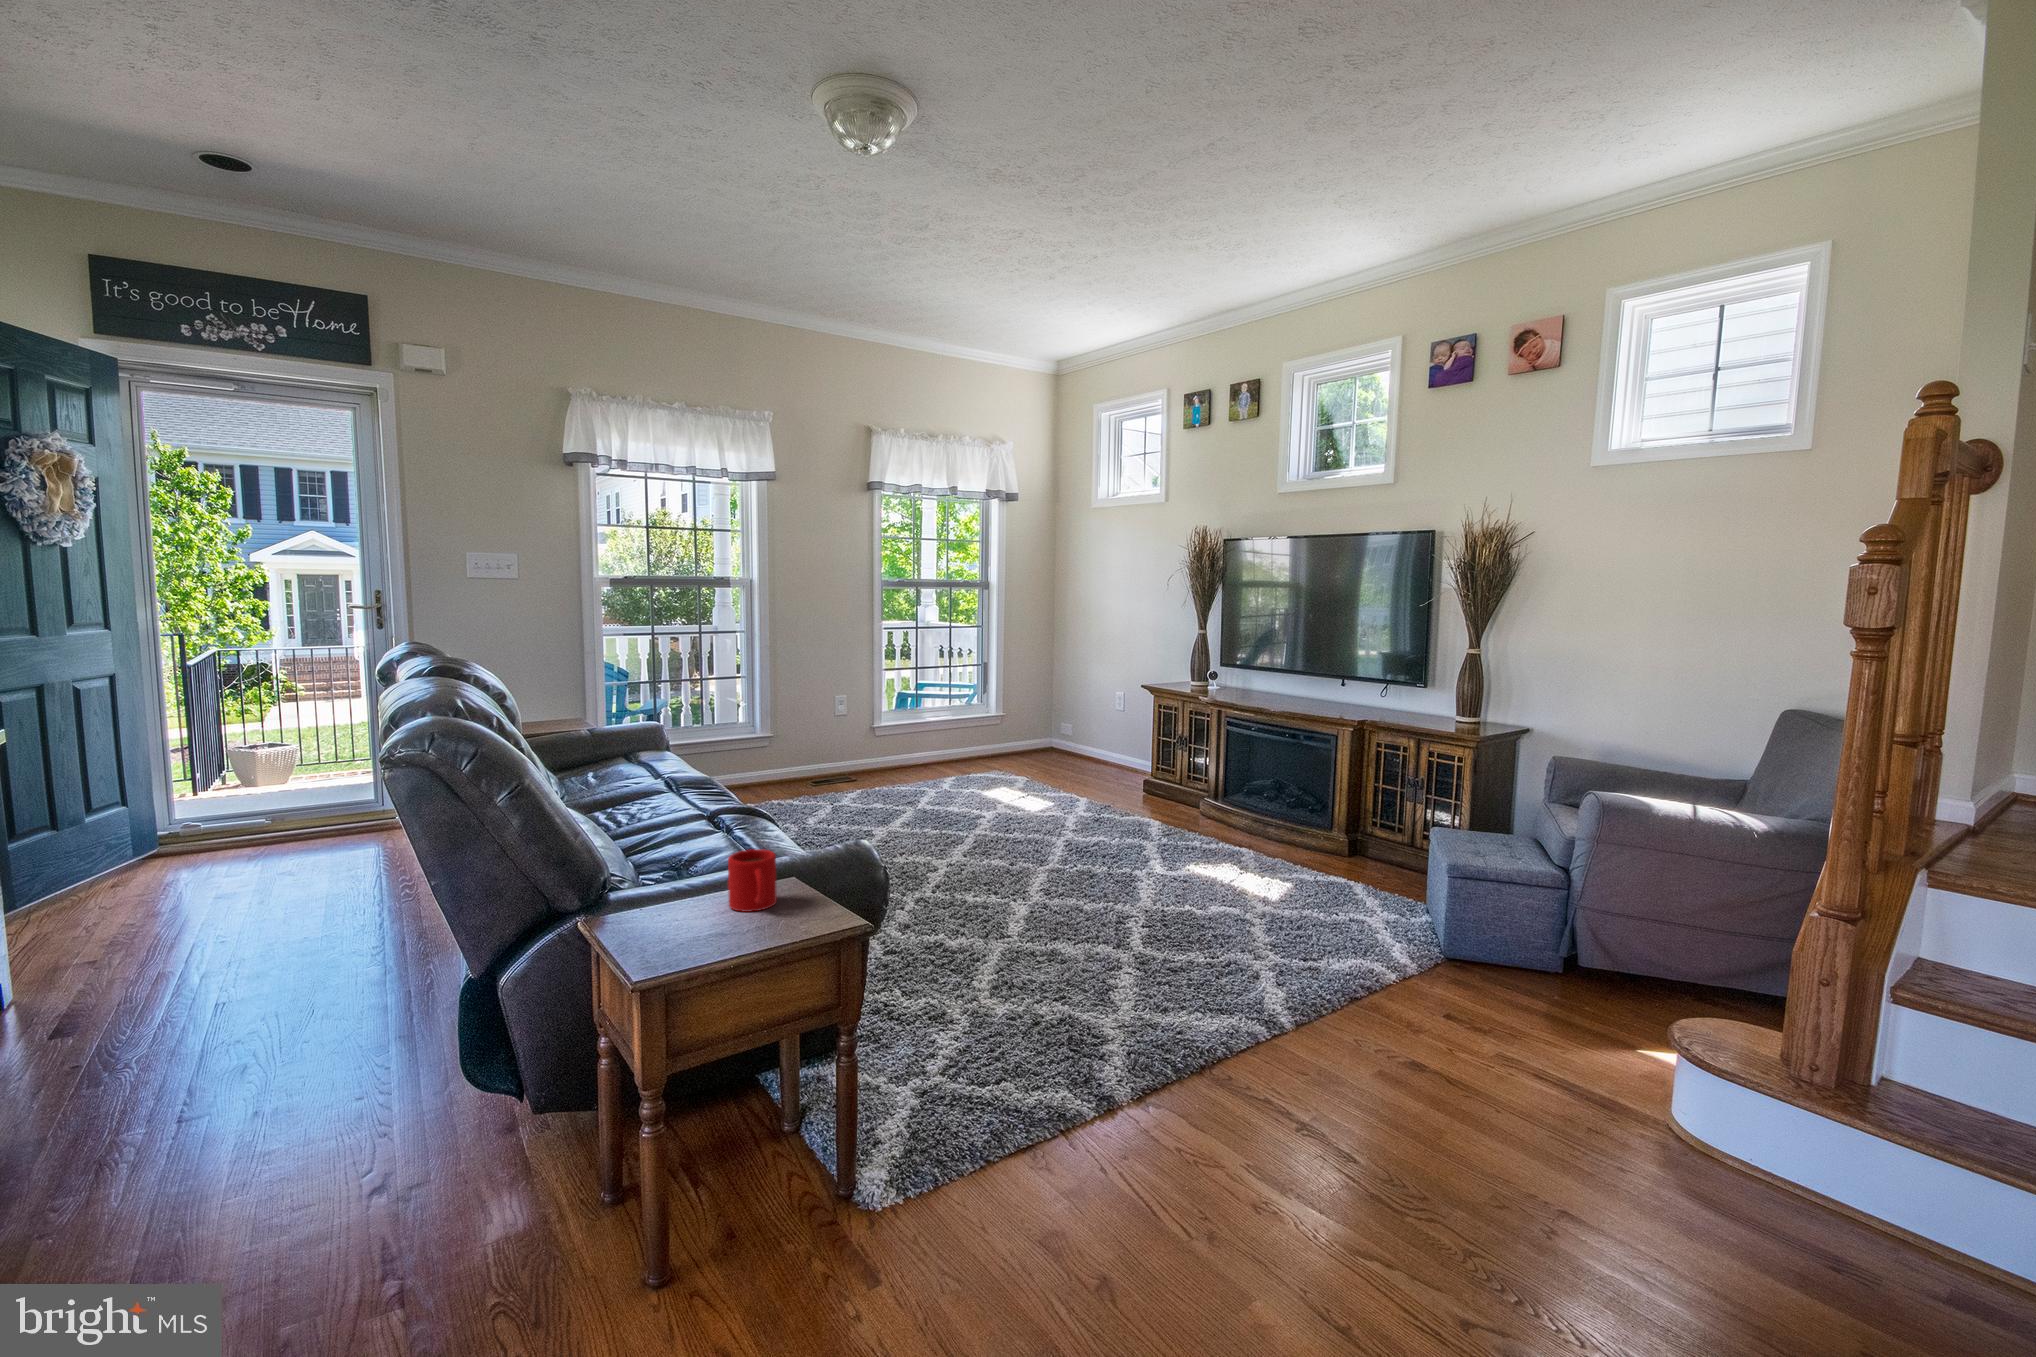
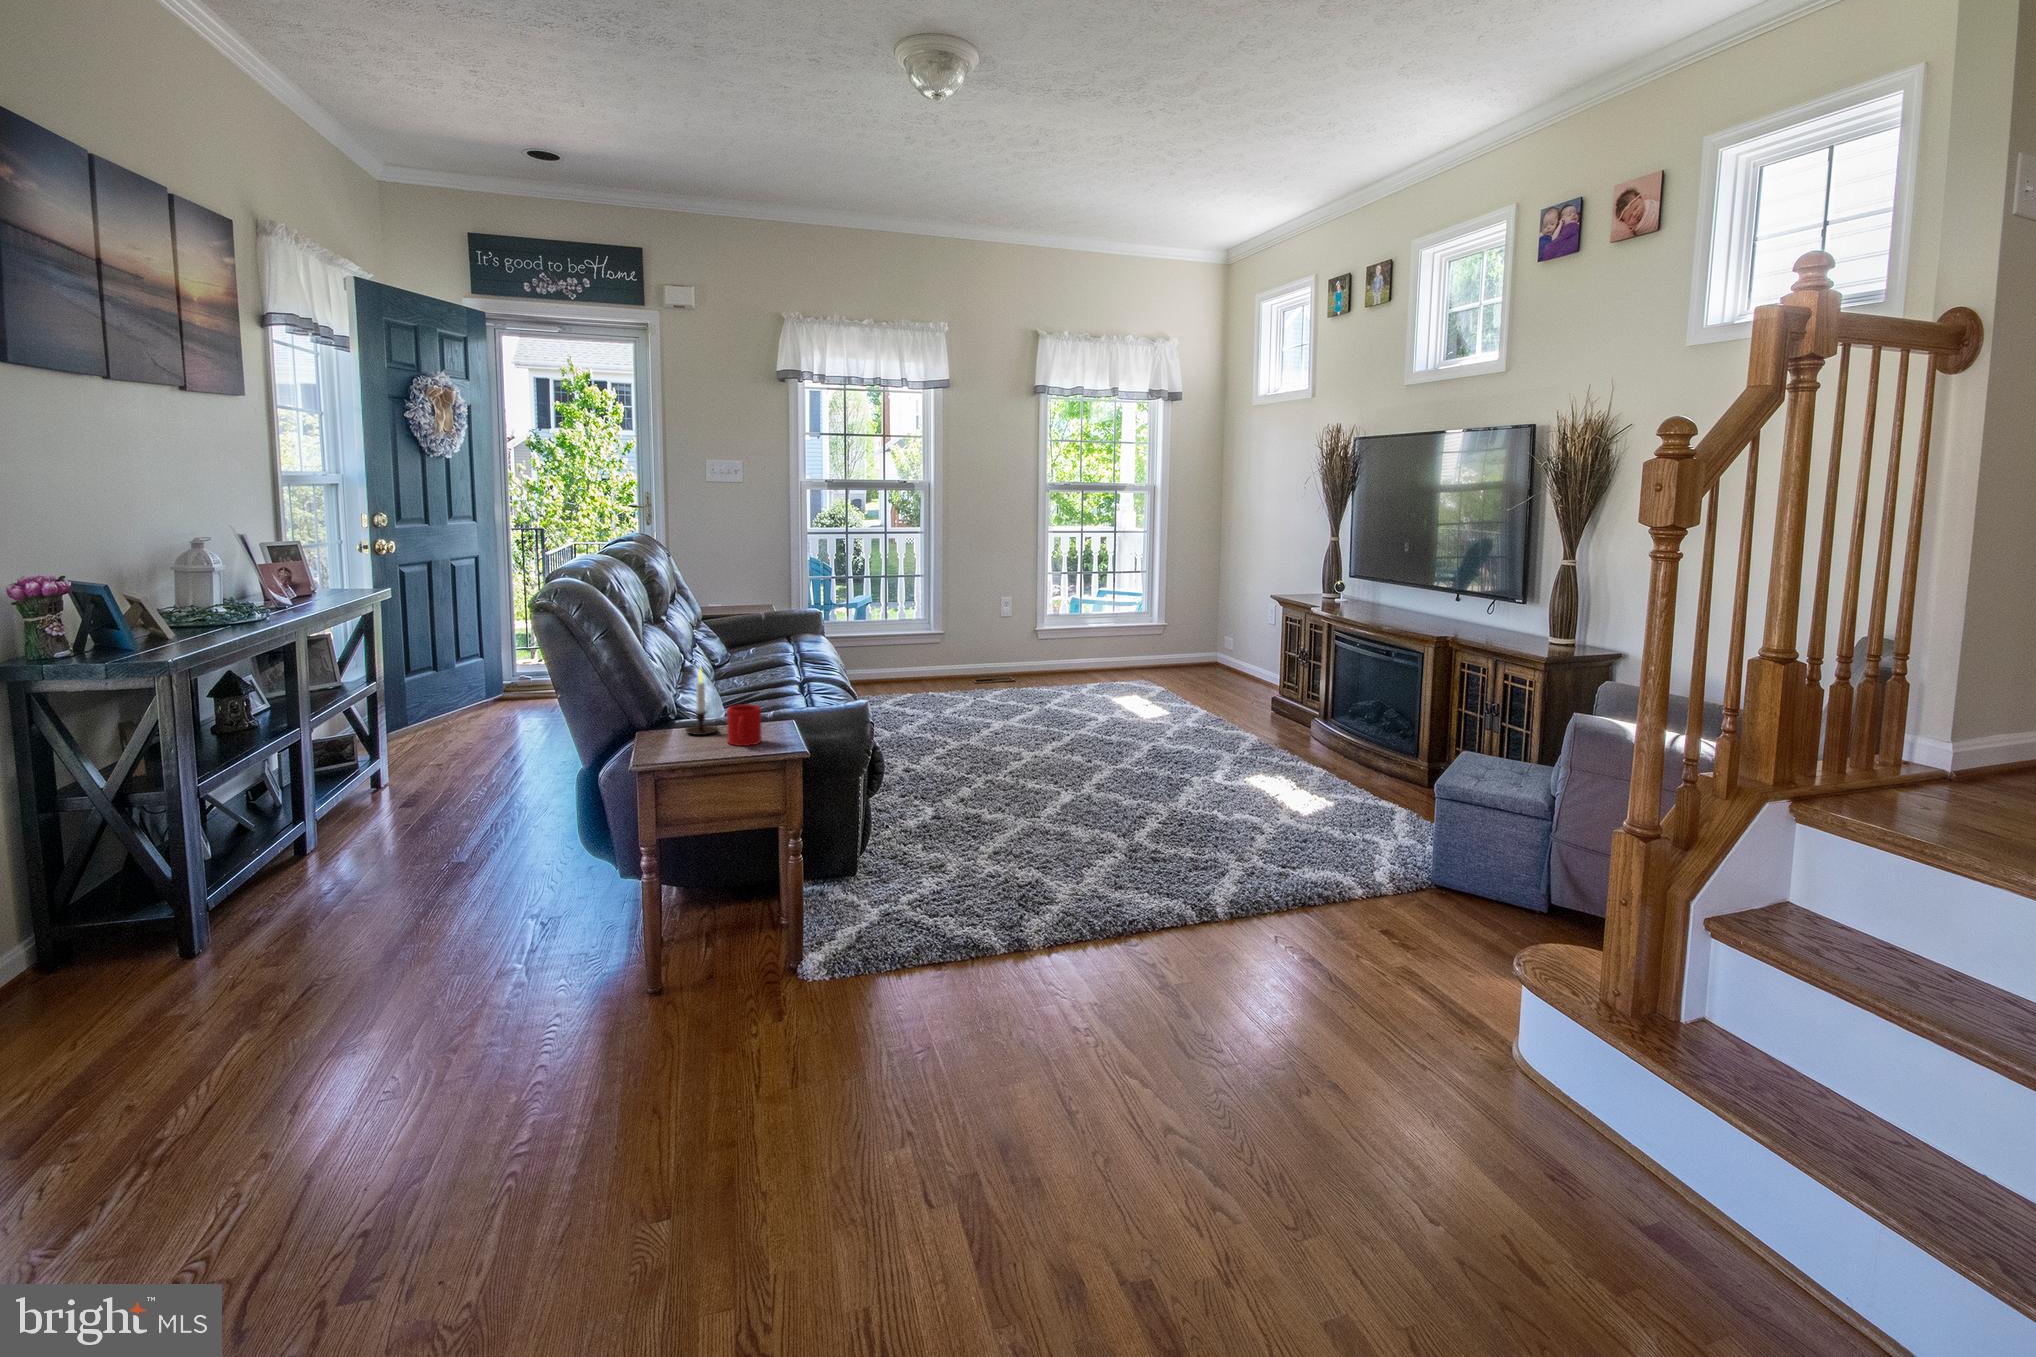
candle: none [644,803,704,902] -> present [685,669,719,735]

